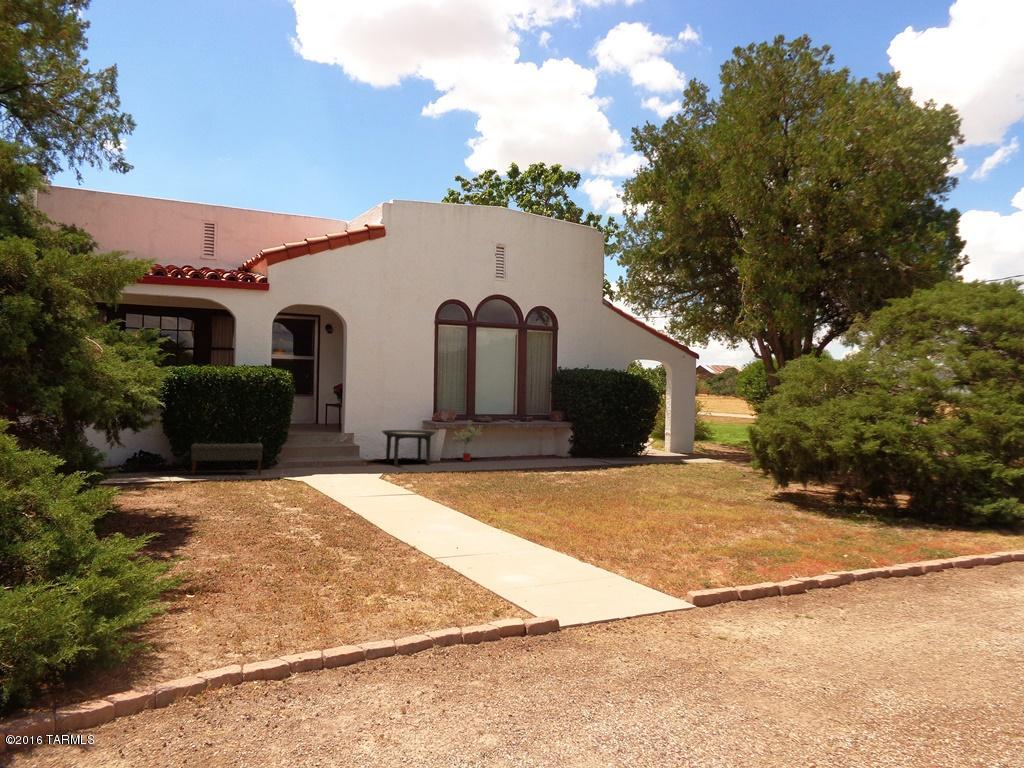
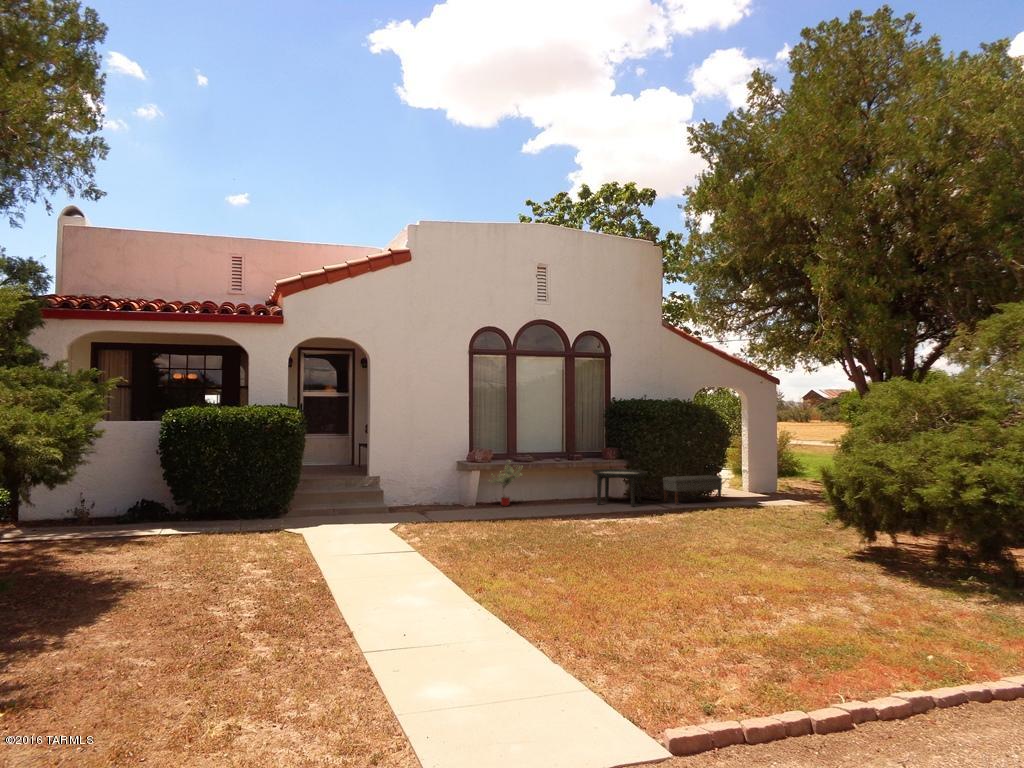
round table: present [382,430,435,465] -> present [592,469,647,507]
bench: present [191,443,263,475] -> present [663,475,722,504]

